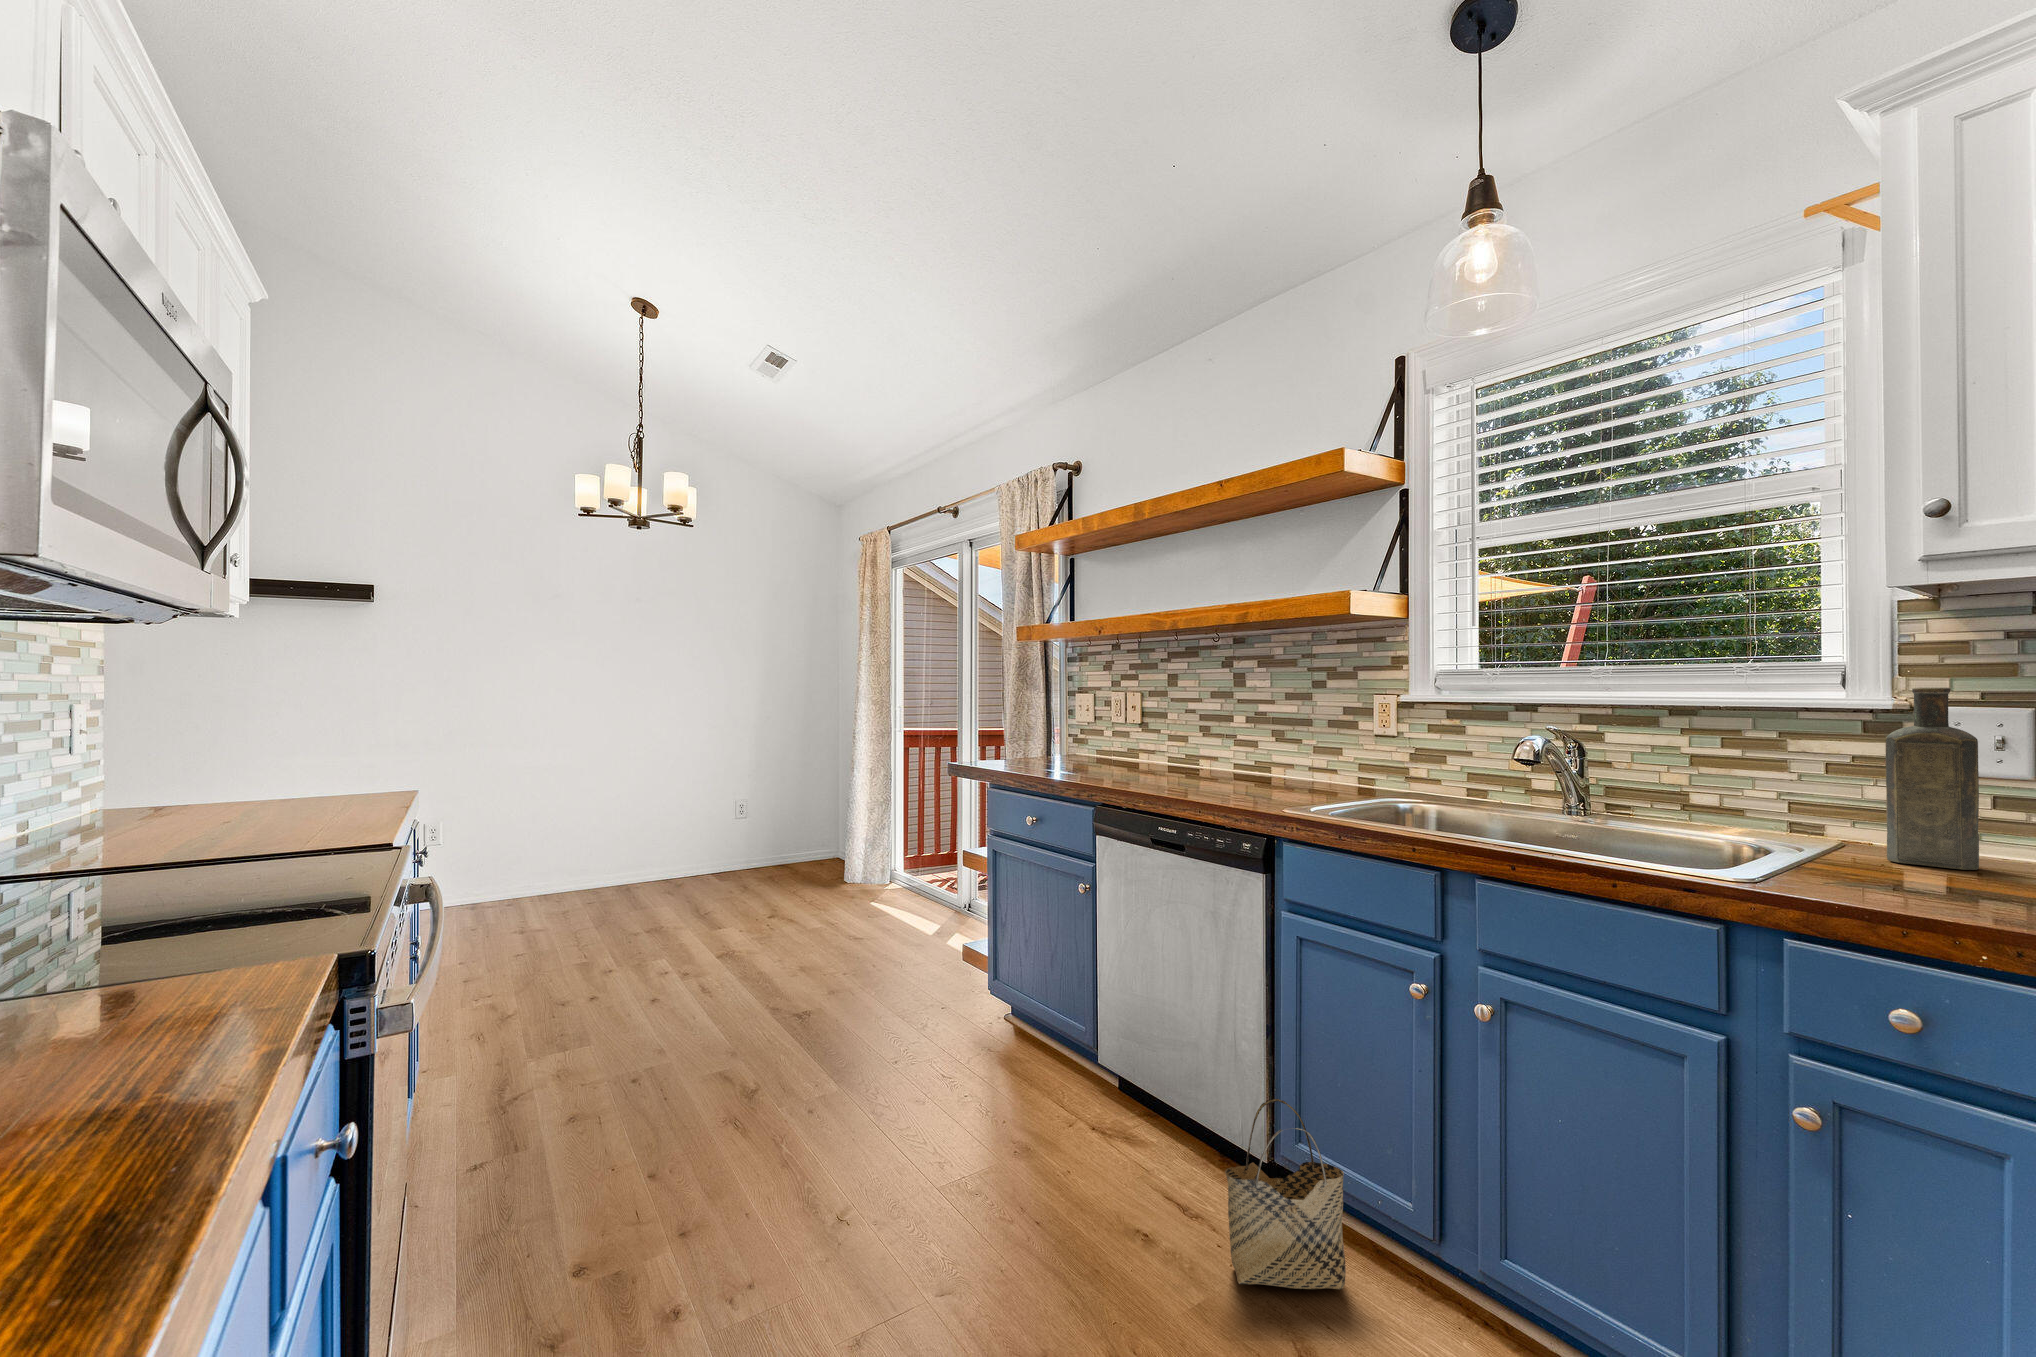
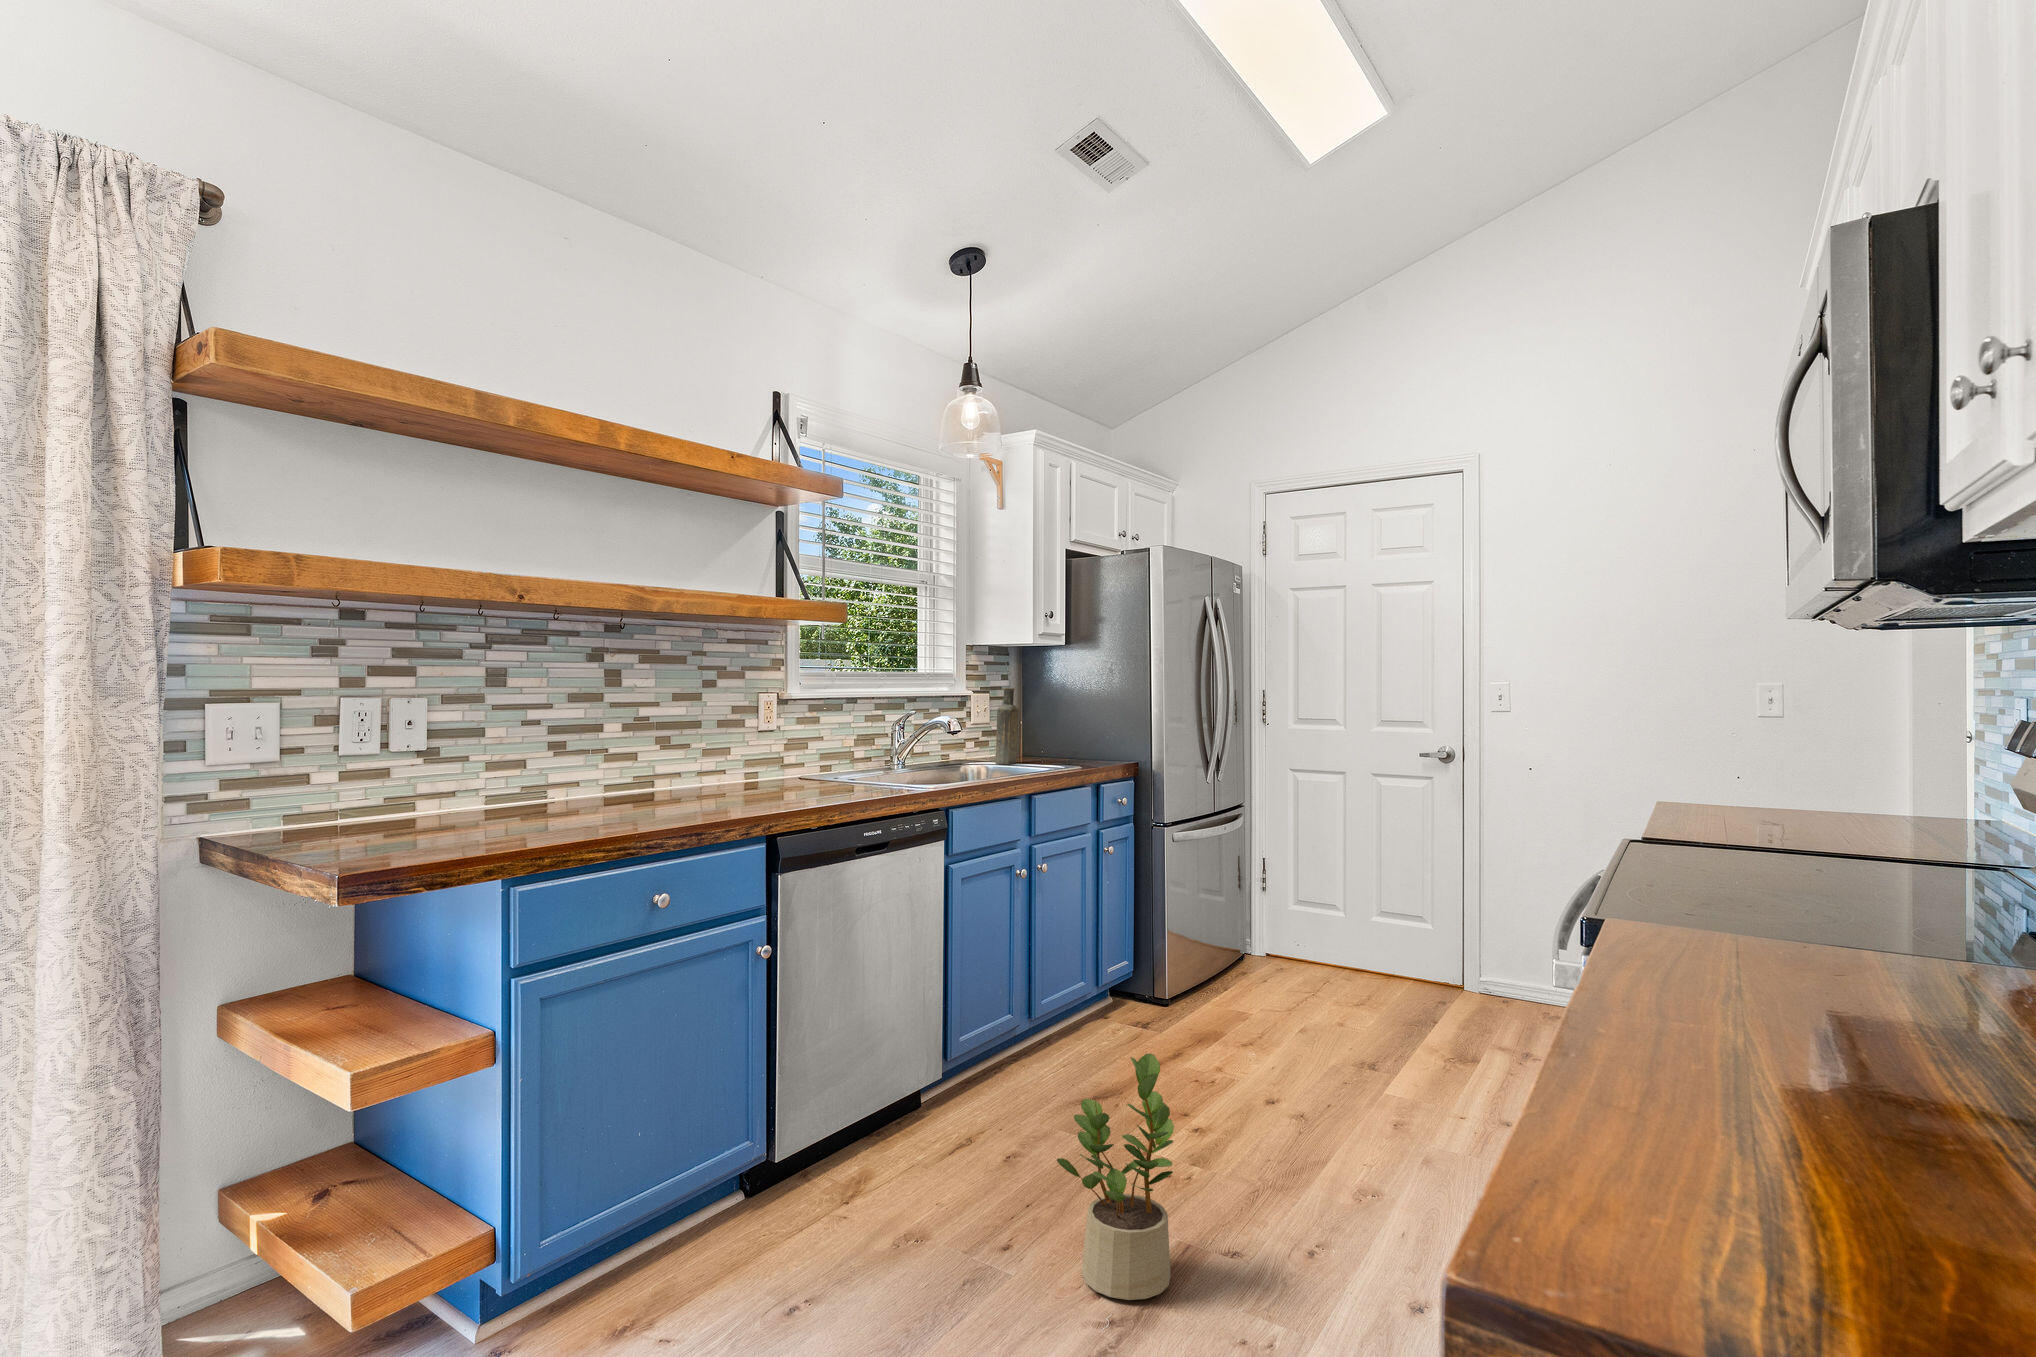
potted plant: none [803,1022,920,1266] -> present [1057,1054,1174,1300]
woven basket: present [1225,1099,1346,1290] -> none [980,992,1035,1121]

